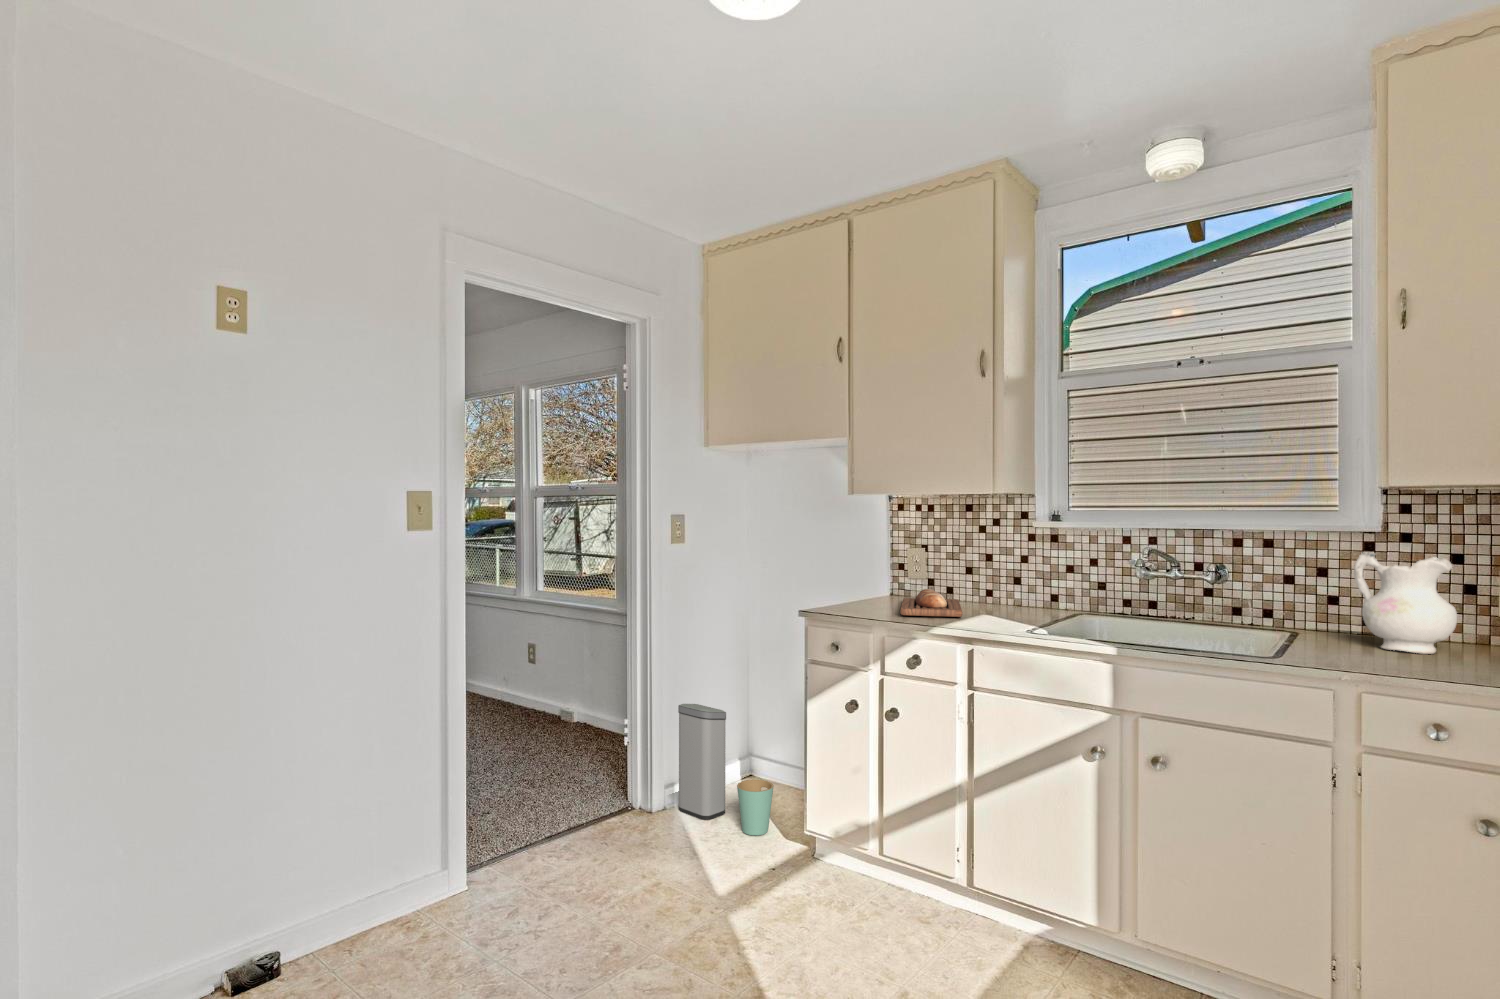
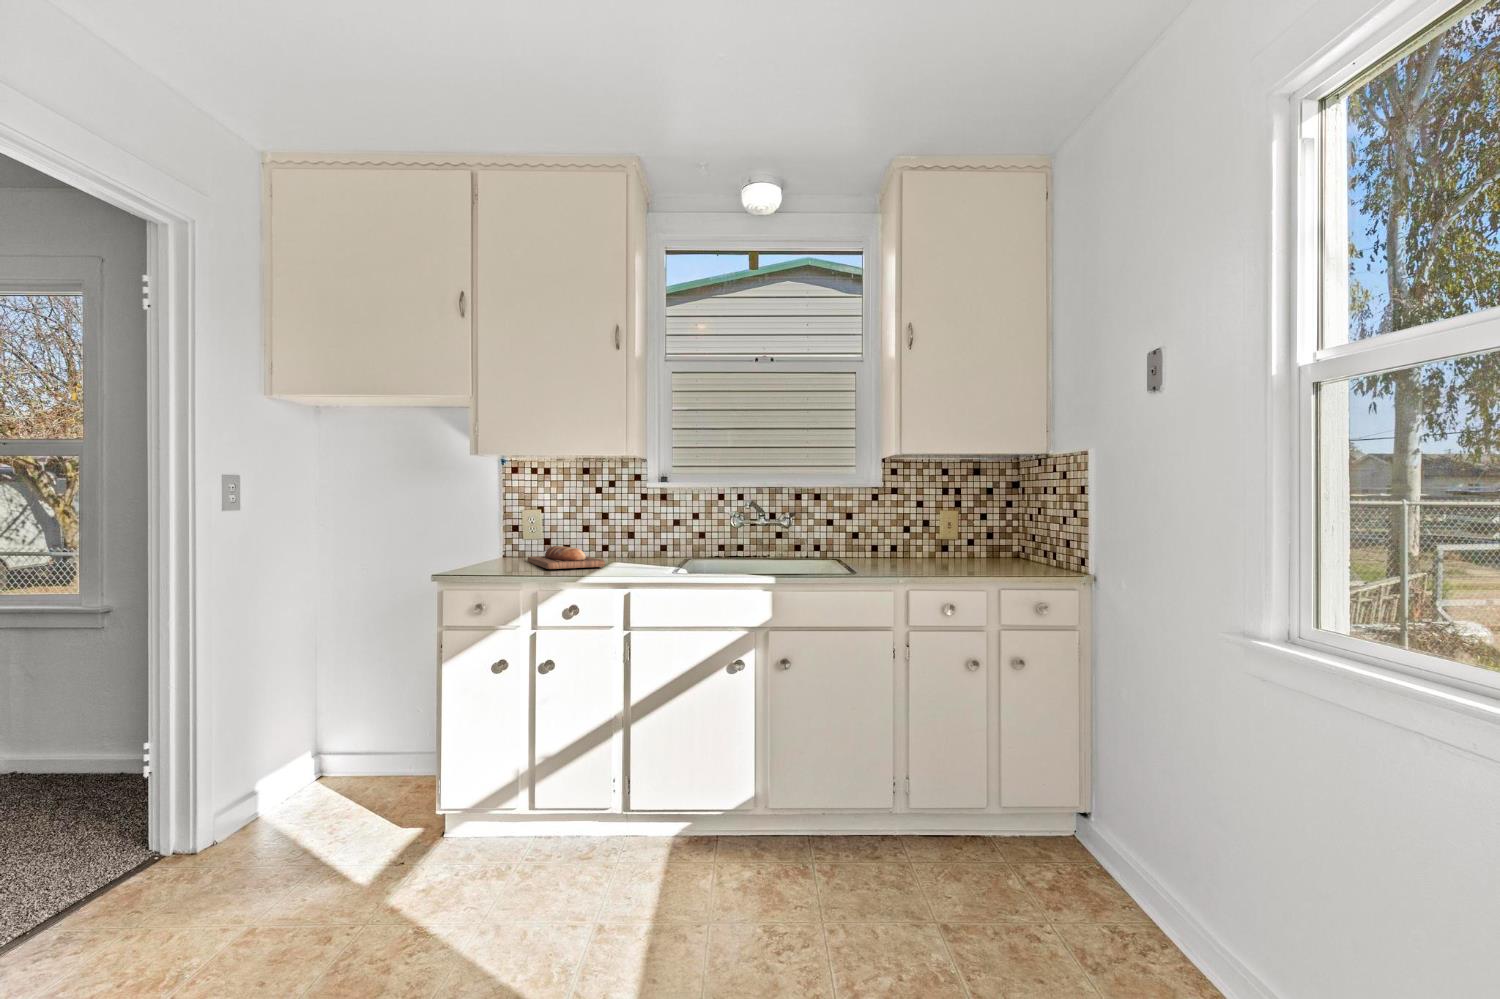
ceramic pitcher: present [1354,552,1457,654] -> none [878,499,935,564]
trash can: present [678,704,774,835] -> none [239,702,385,839]

